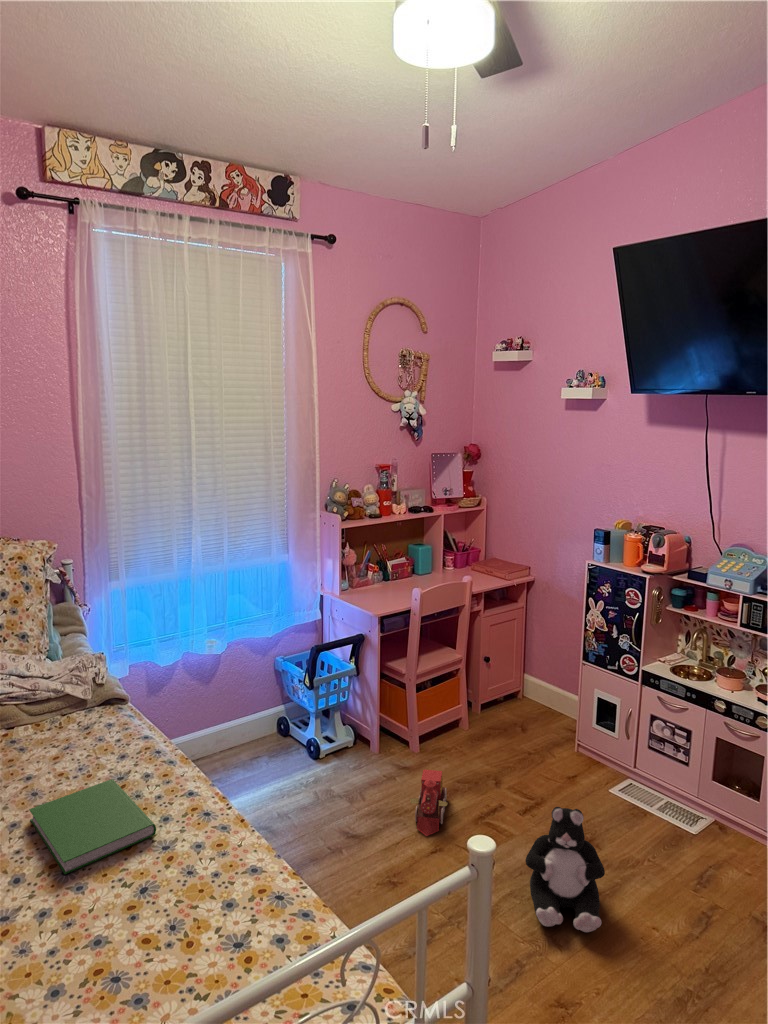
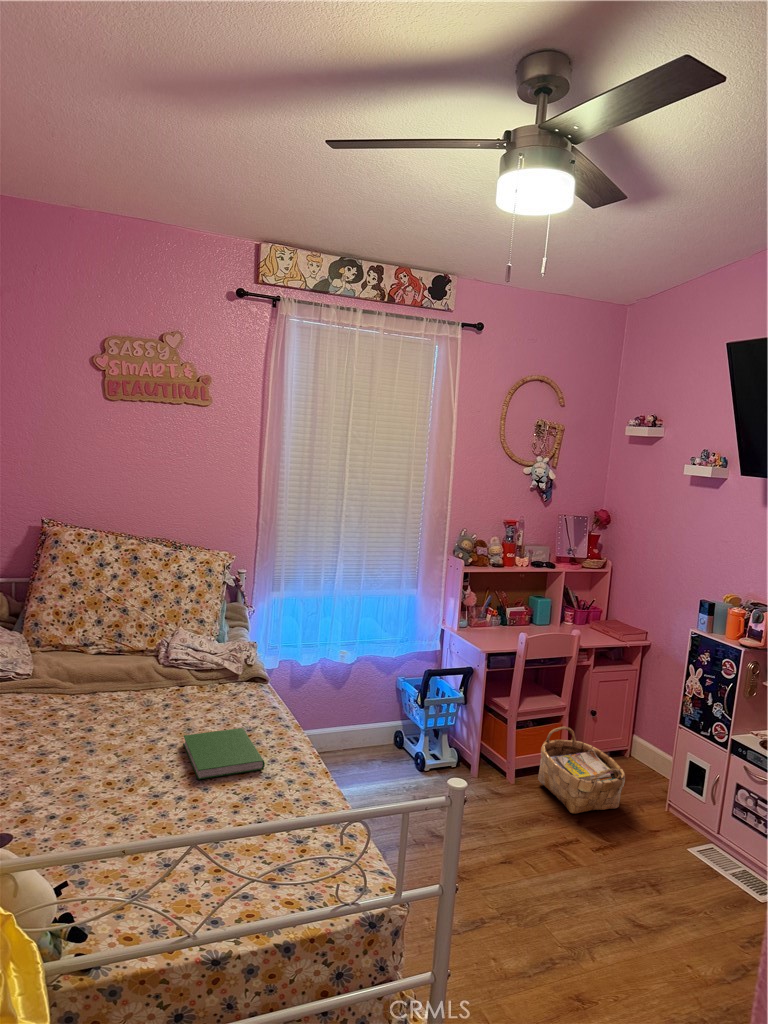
woven basket: none [444,683,536,775] -> present [538,727,625,814]
toy train: present [410,769,447,836] -> none [490,793,528,849]
plush toy: present [525,807,605,932] -> none [579,838,653,956]

